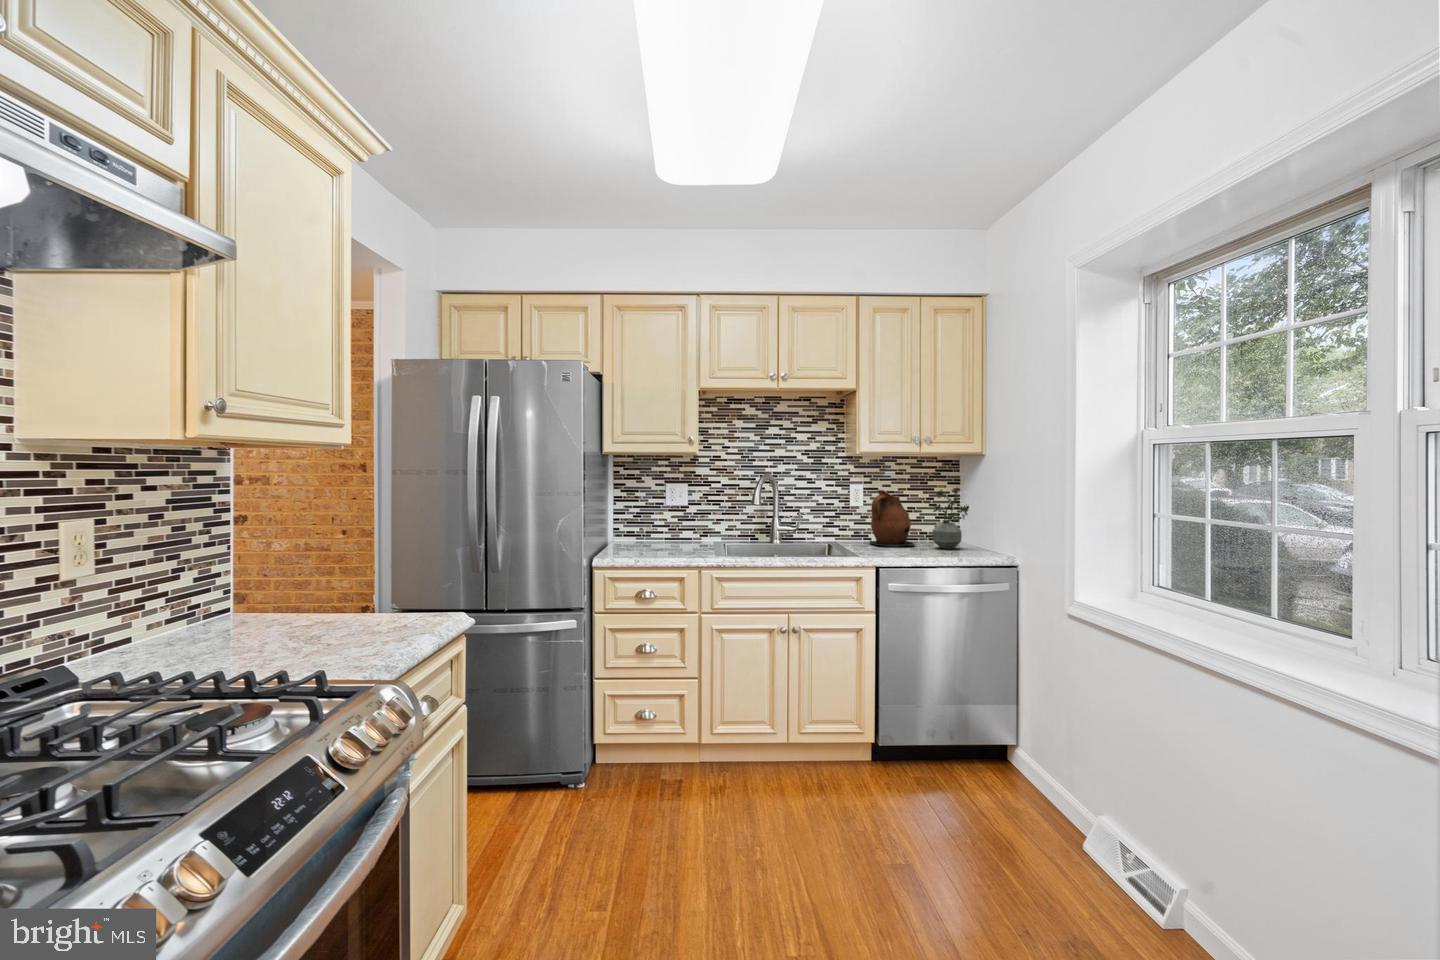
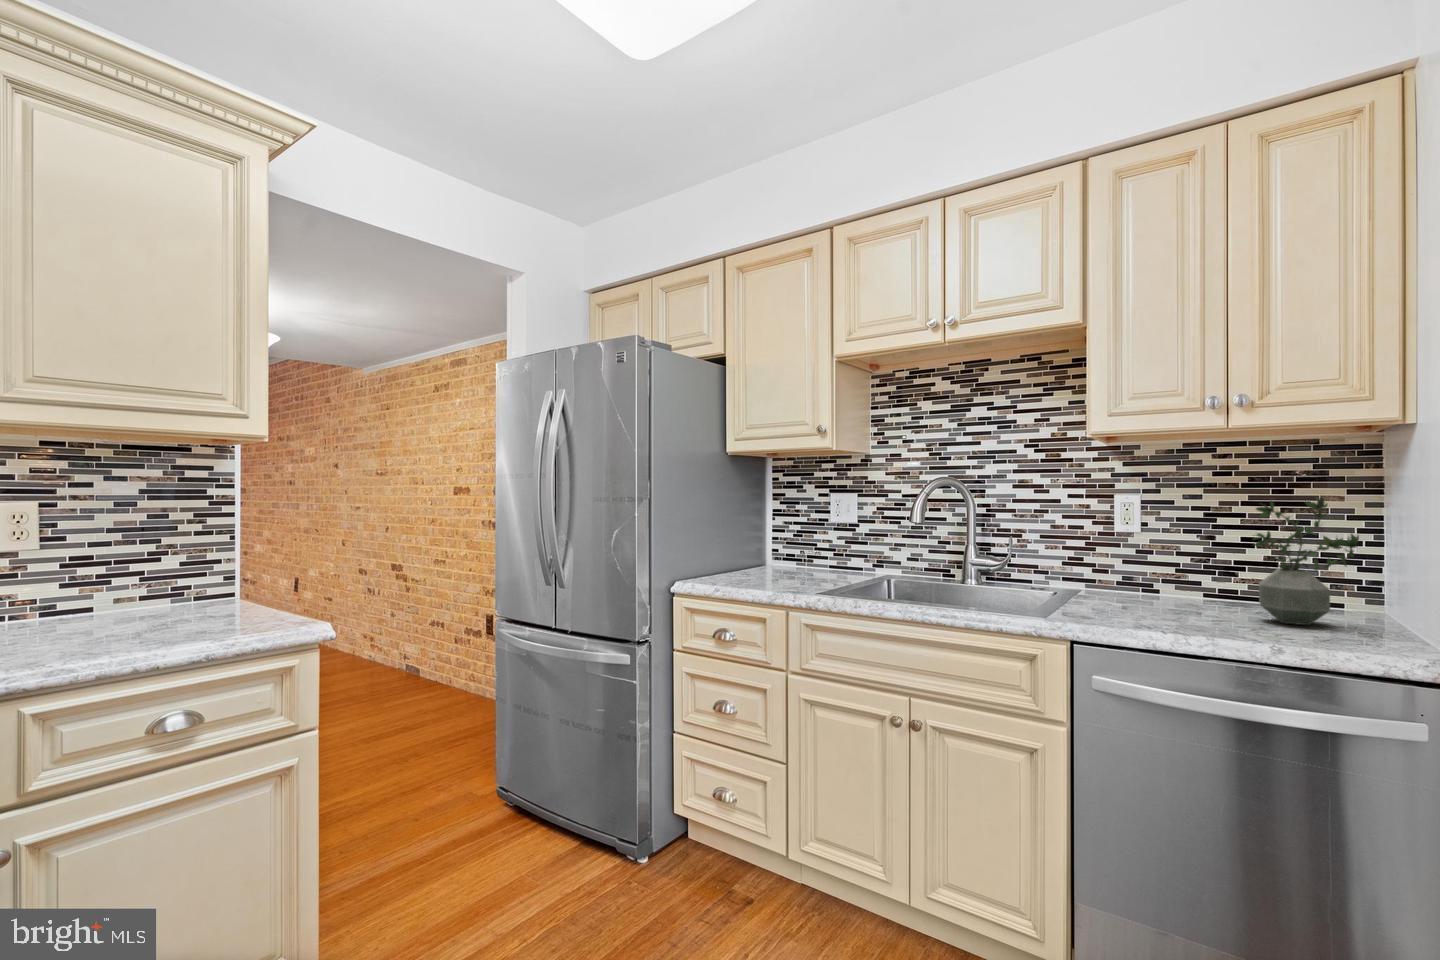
ceramic pitcher: present [870,490,915,546] -> none [1130,503,1235,612]

